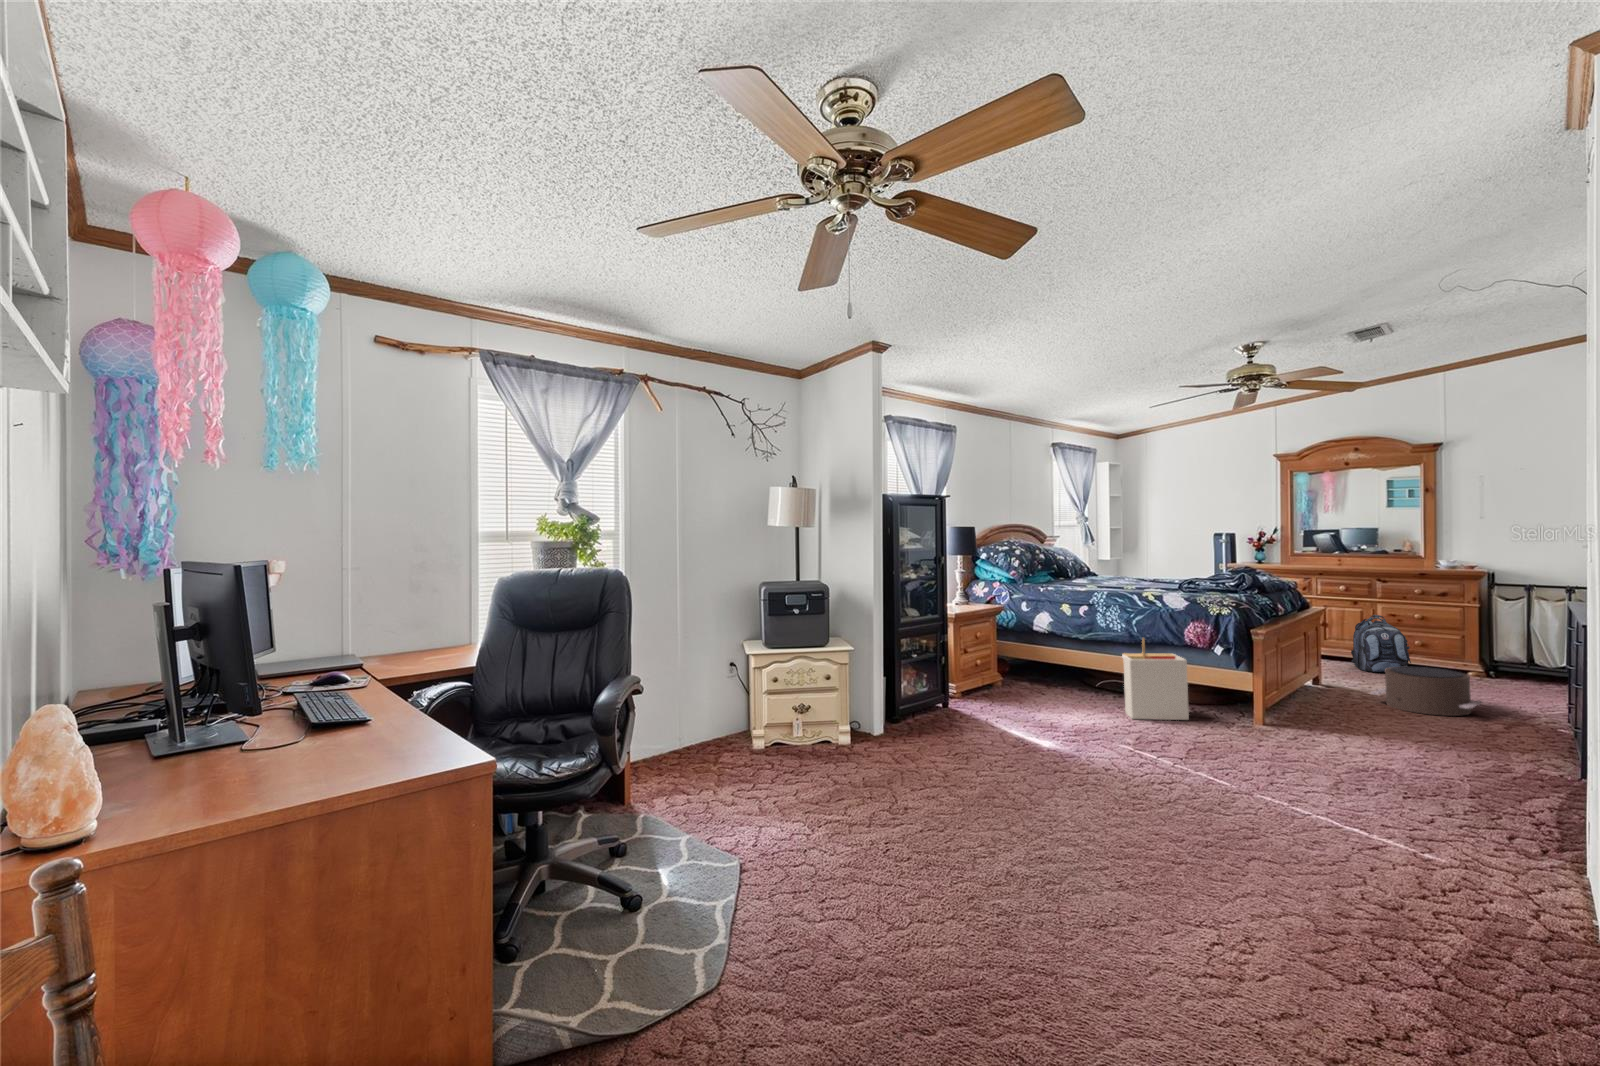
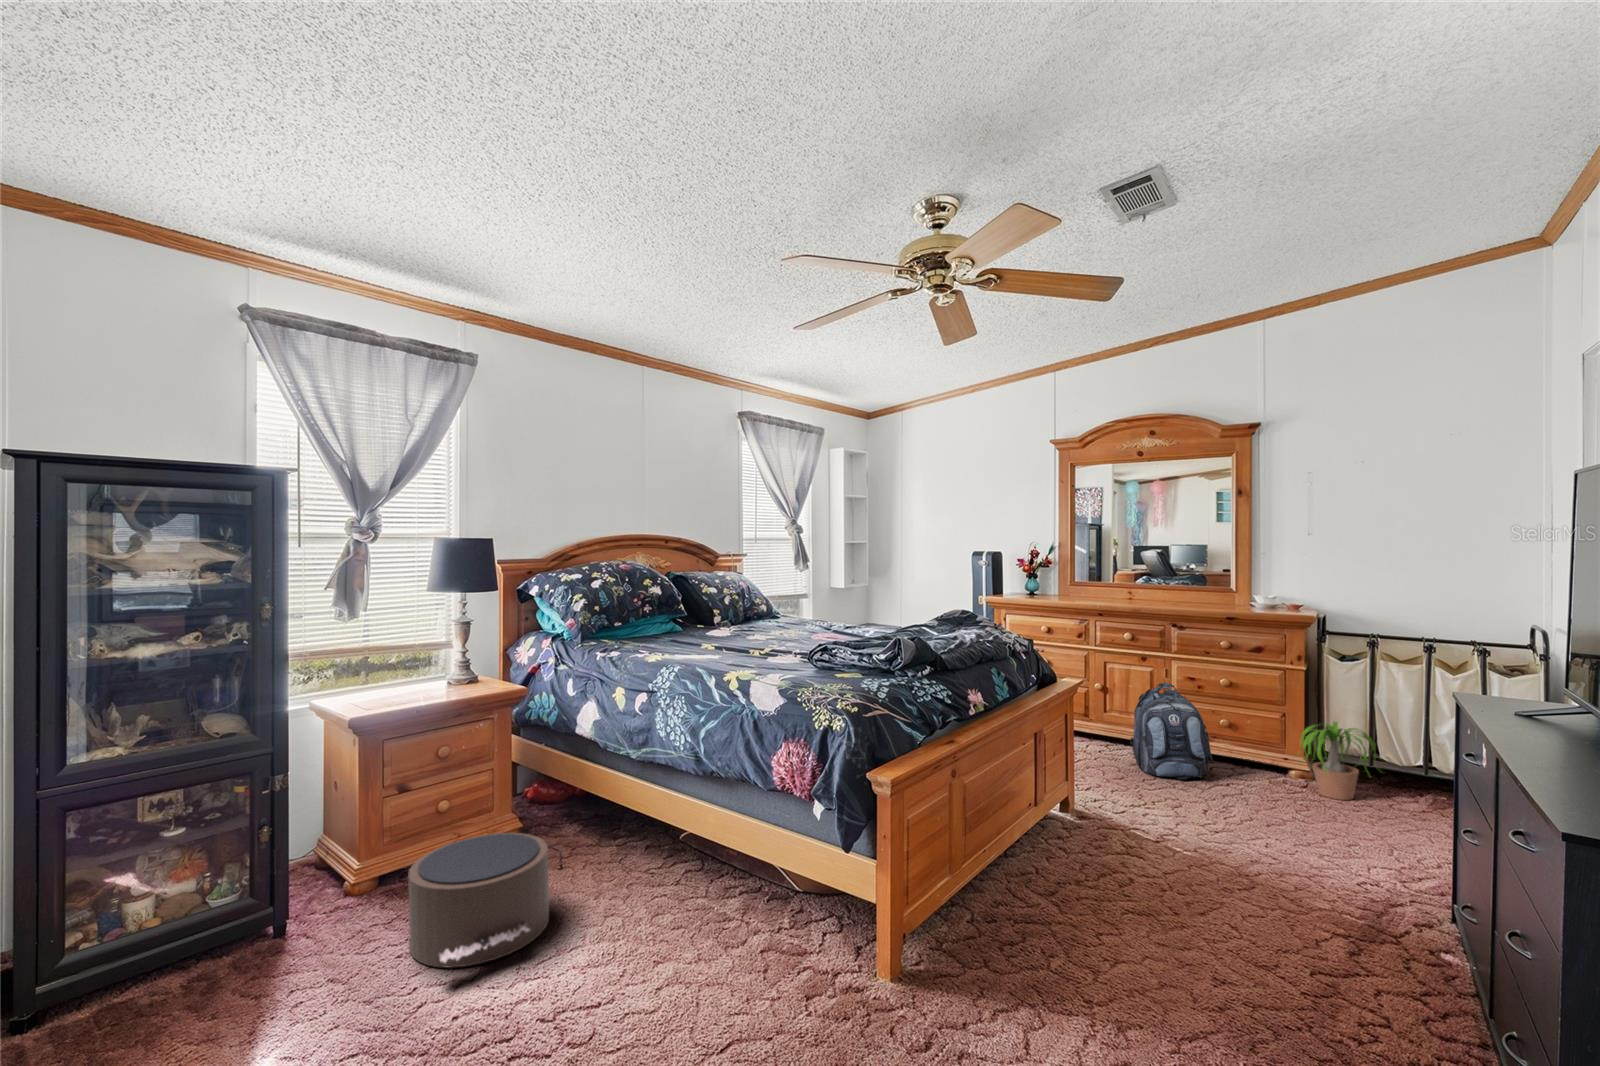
potted plant: none [1467,637,1544,683] -> present [1300,722,1376,800]
storage bin: present [1122,638,1189,720] -> none [632,778,754,963]
pouf: present [1371,667,1482,716] -> present [408,833,549,967]

